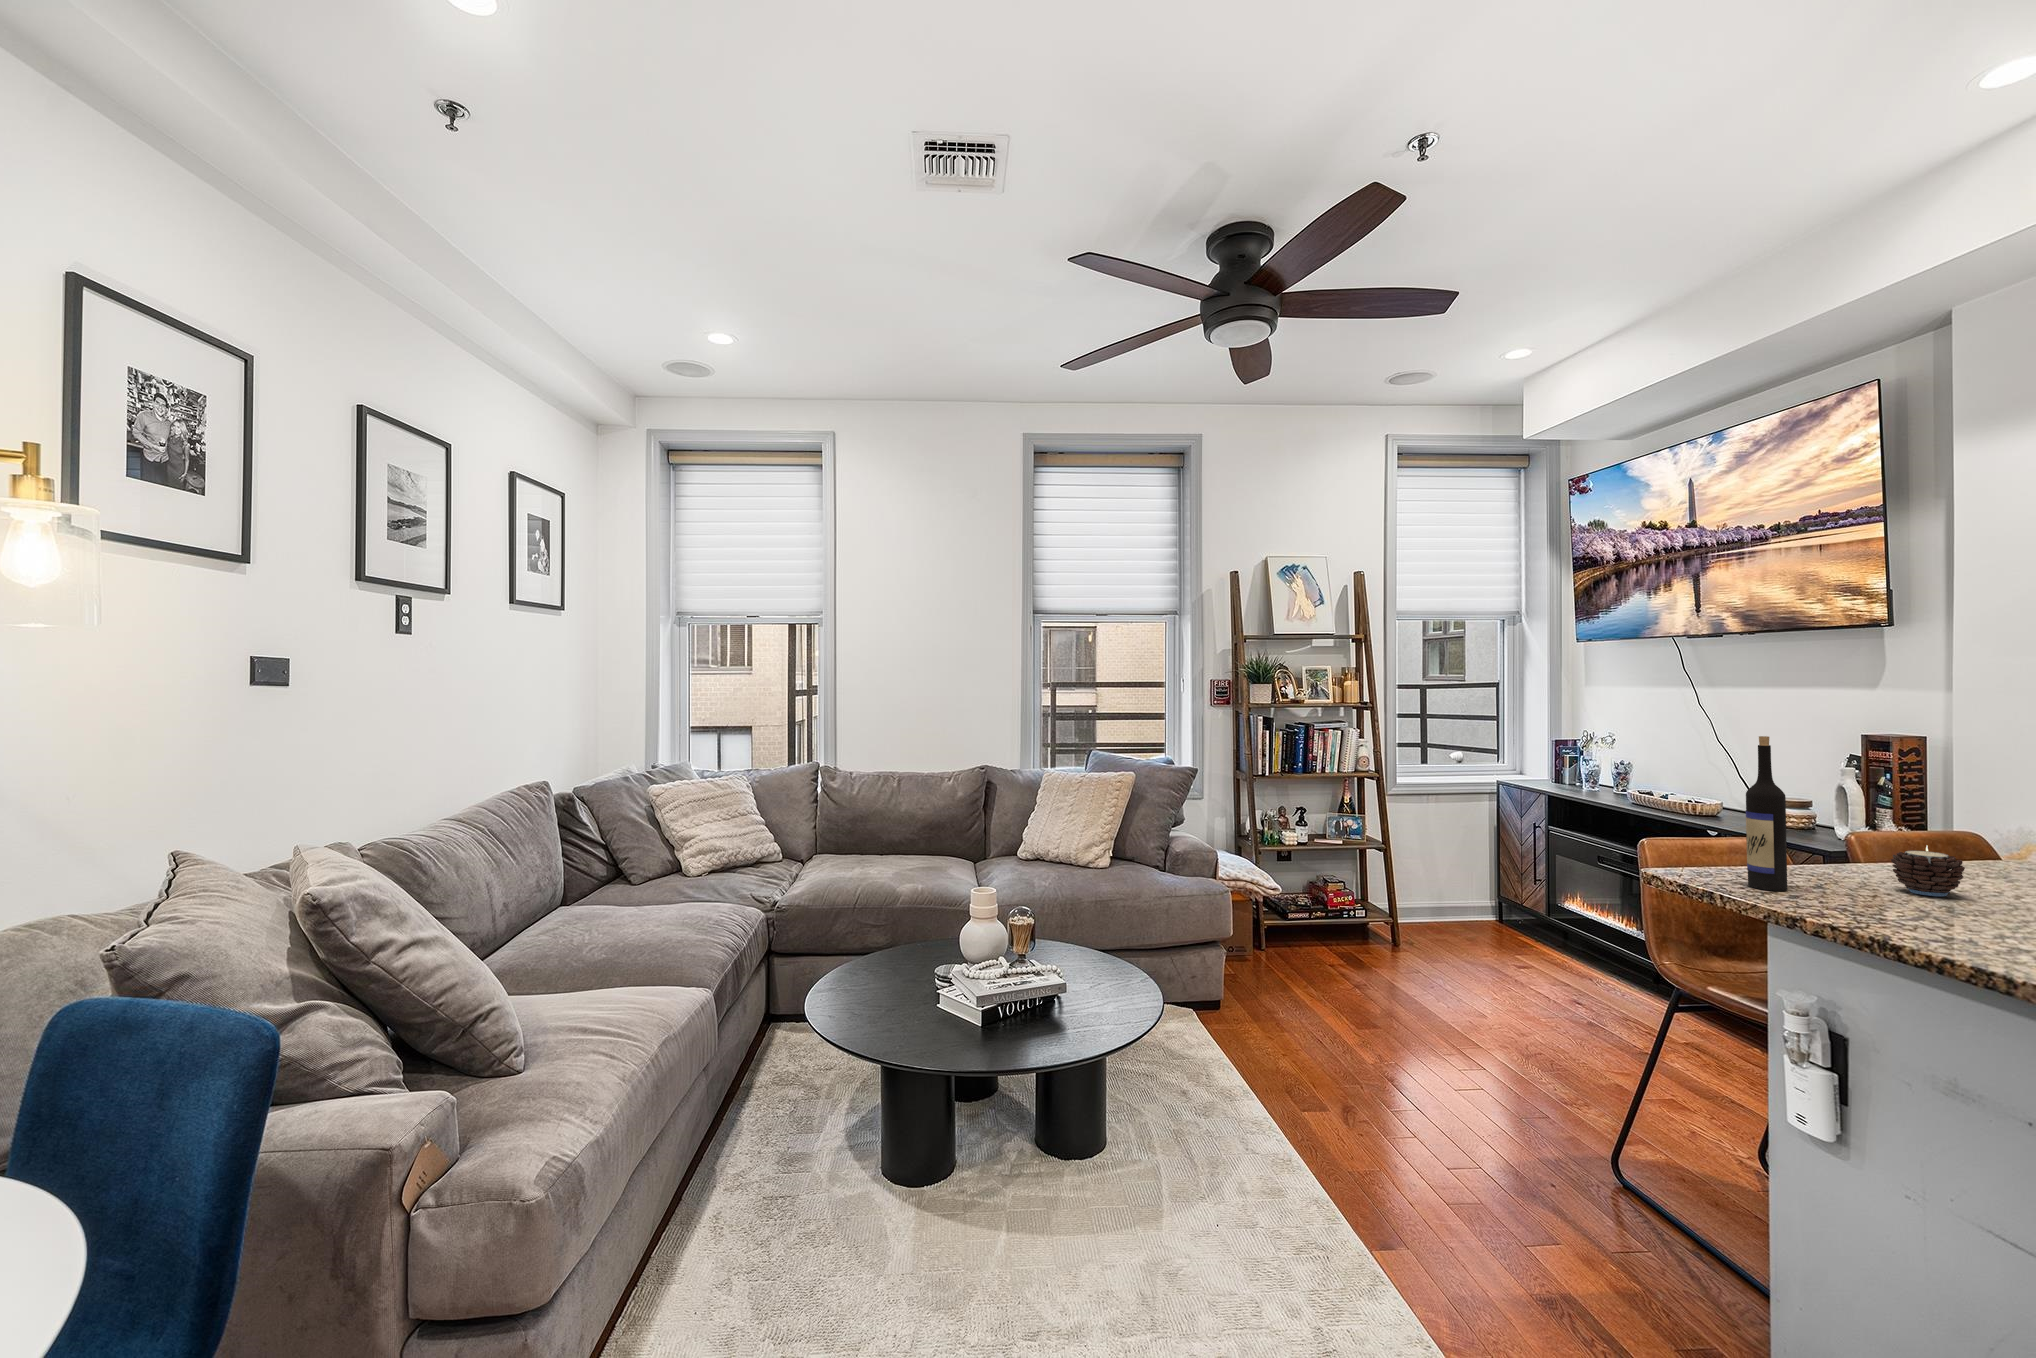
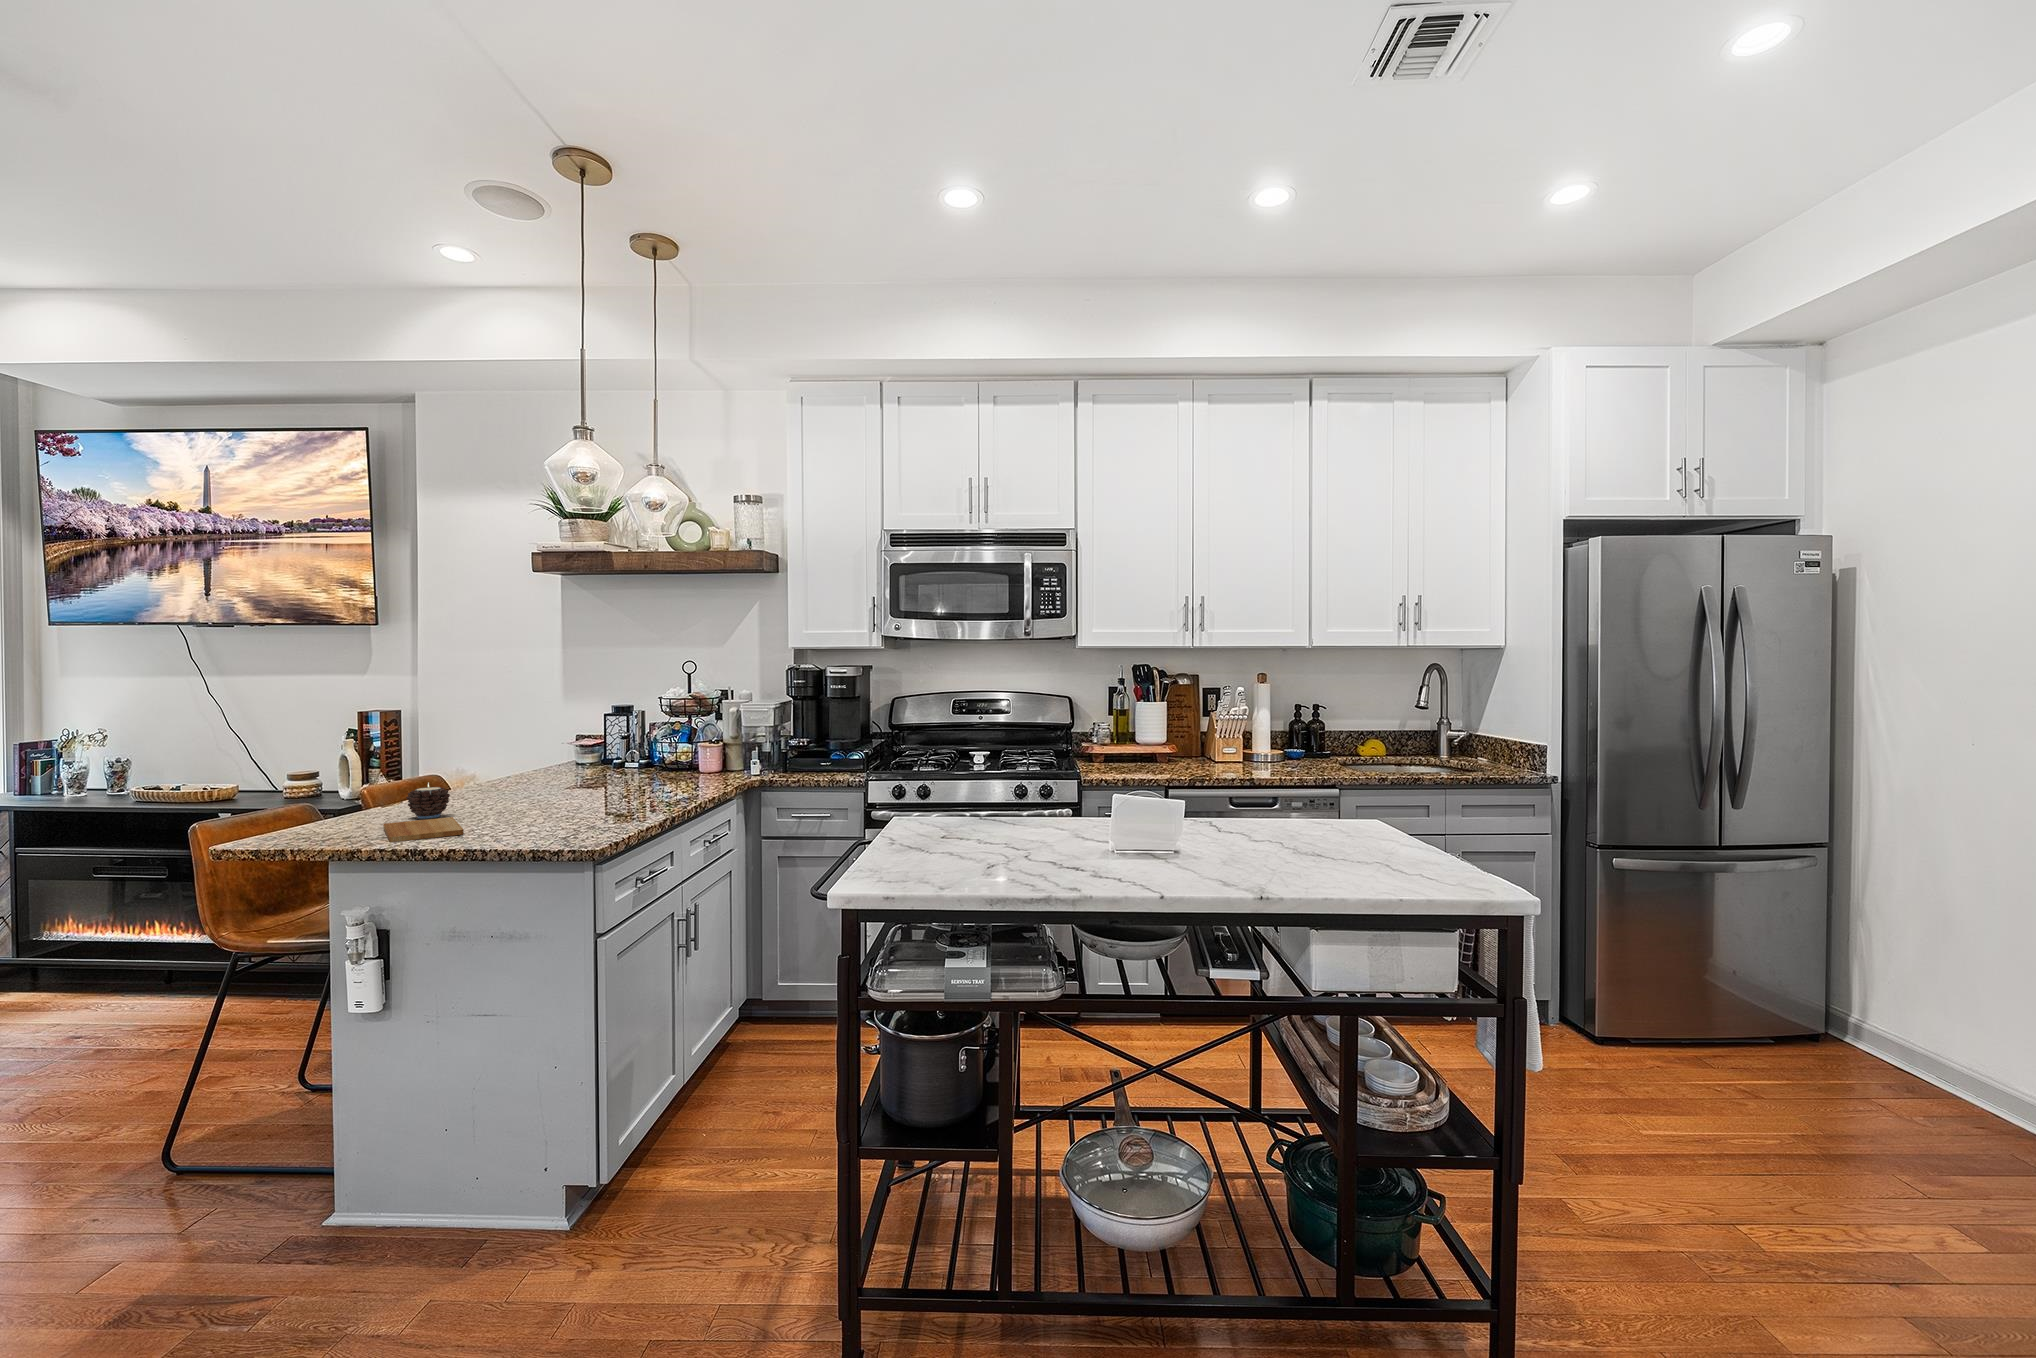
wine bottle: present [1746,736,1787,891] -> none [308,710,340,836]
cutting board: none [1848,891,1977,938] -> present [383,817,464,842]

